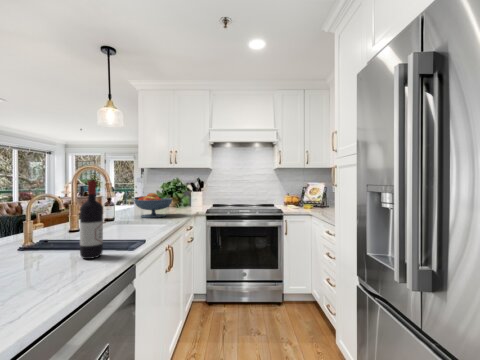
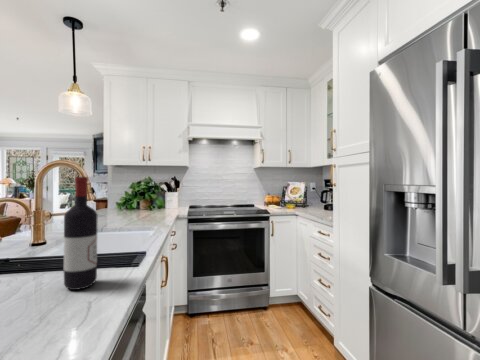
fruit bowl: present [134,193,172,218] -> none [106,193,153,223]

